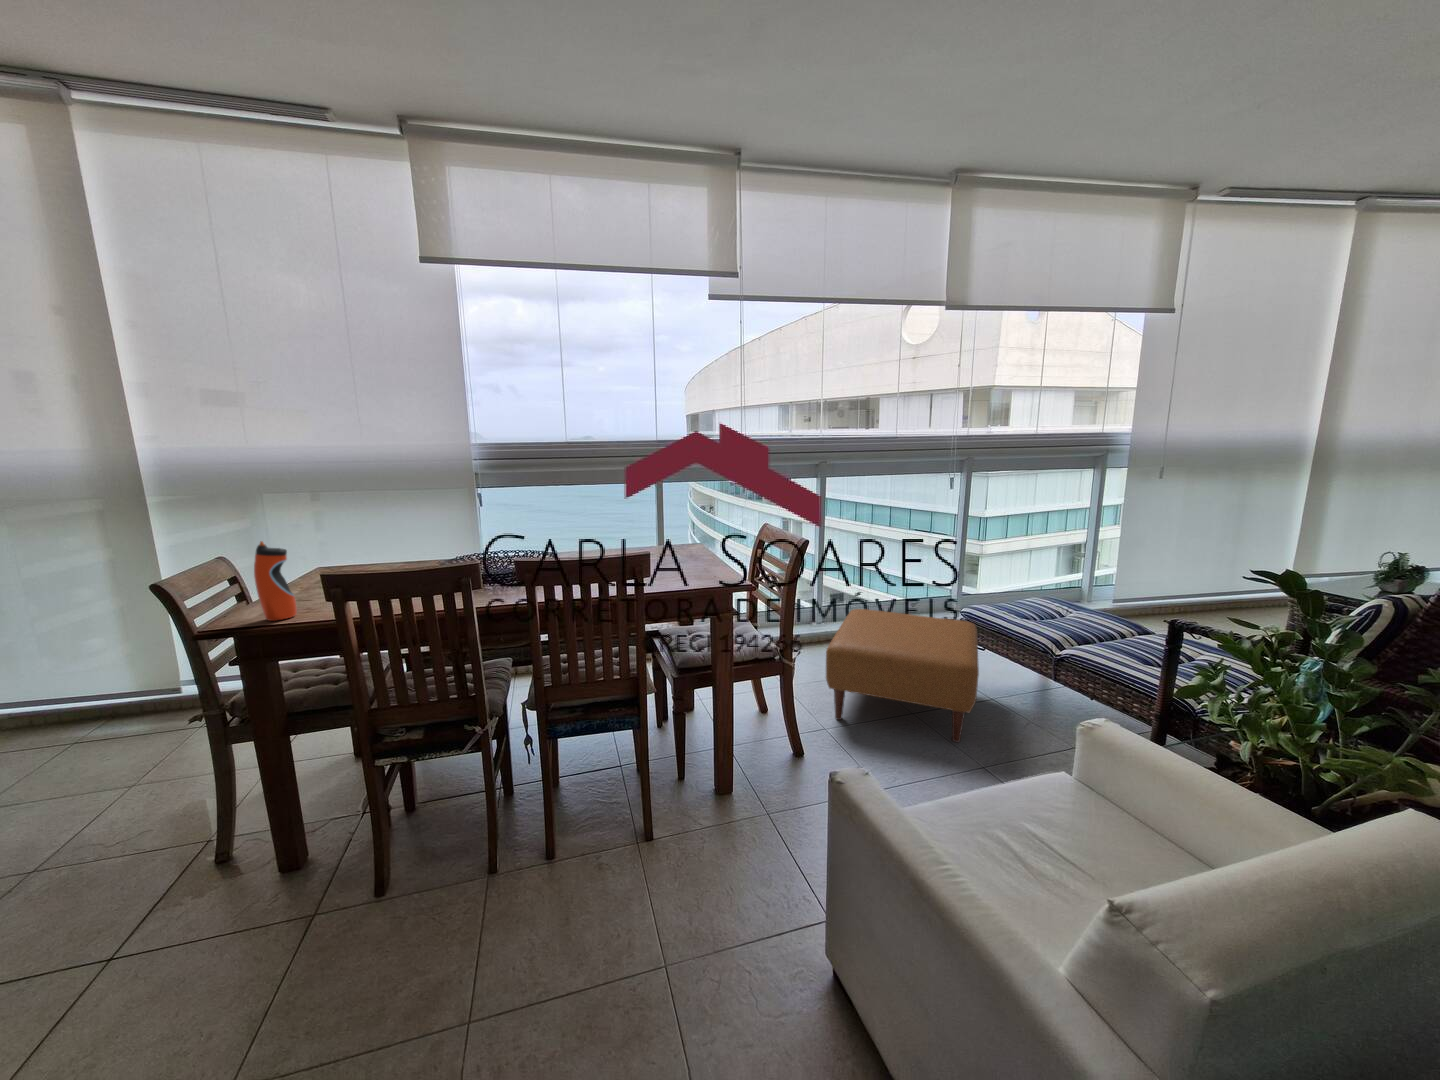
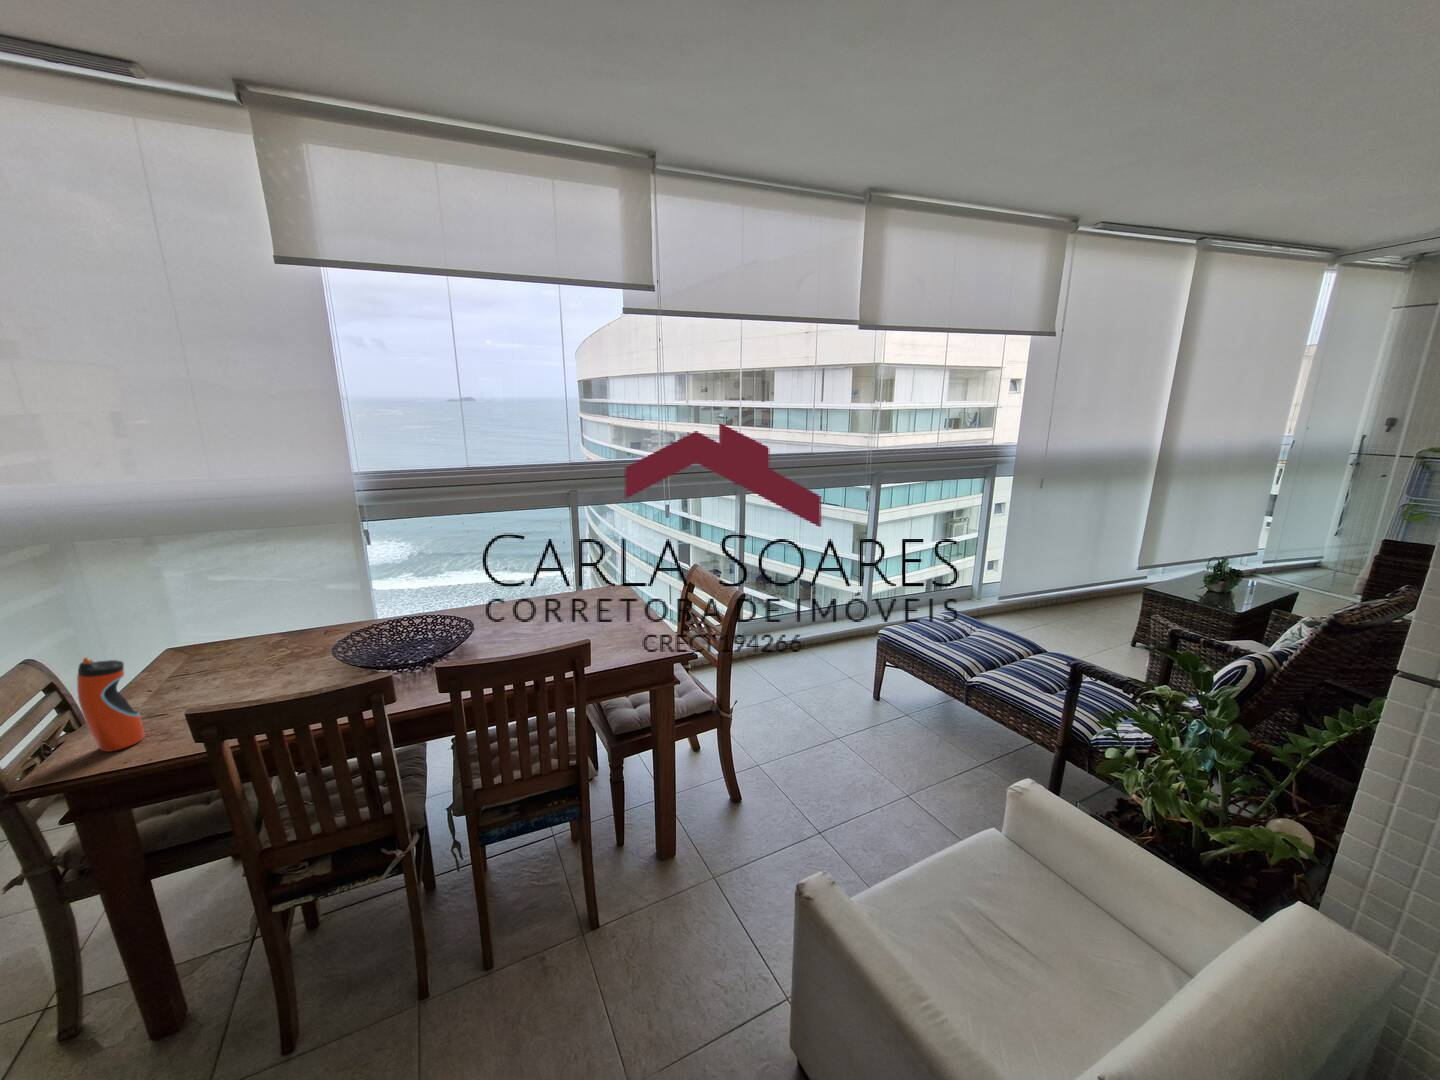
ottoman: present [826,609,979,742] -> none [757,631,901,766]

